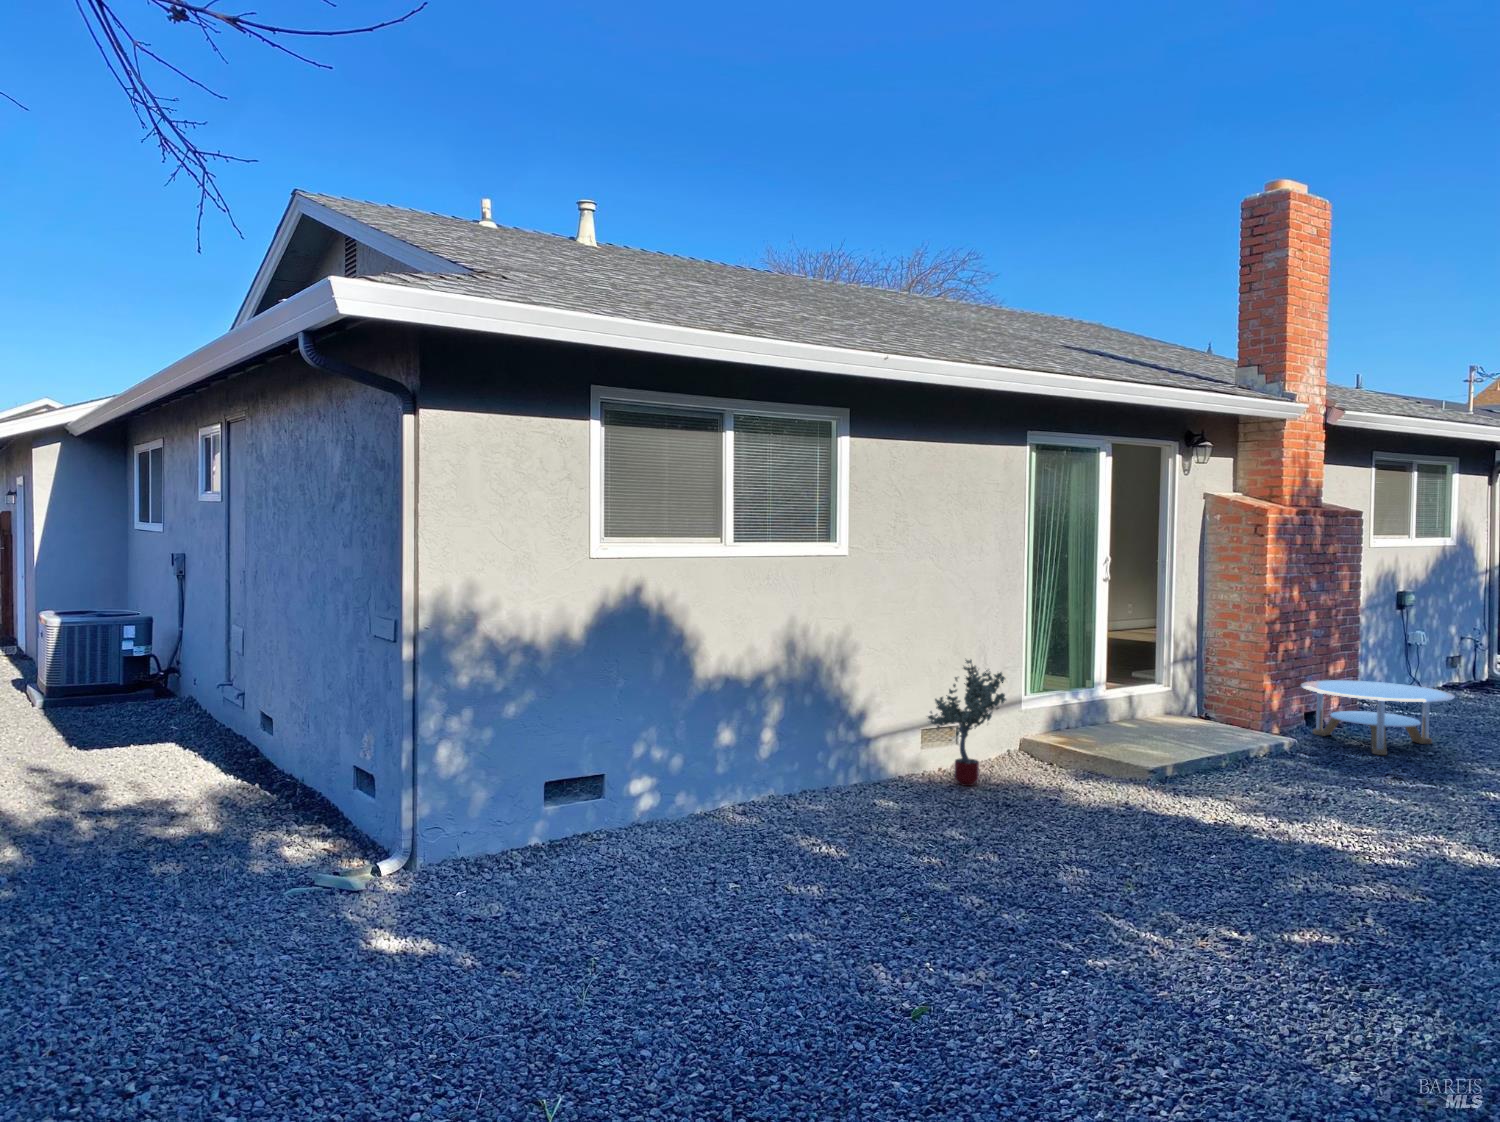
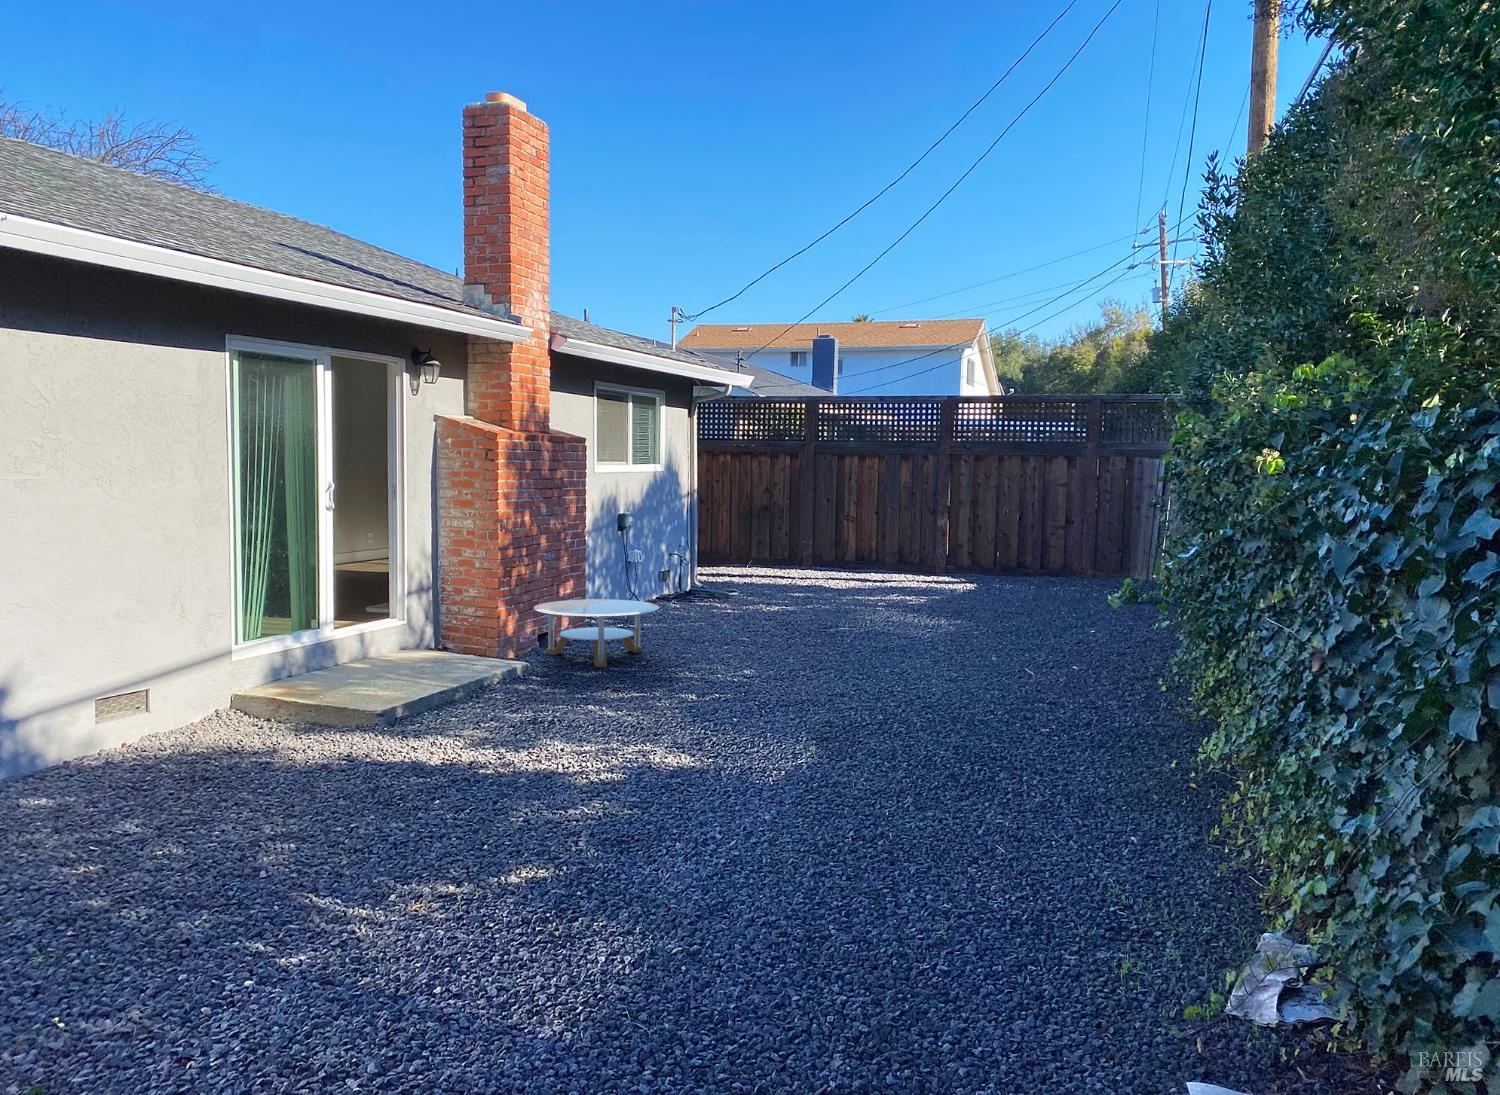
potted tree: present [928,660,1006,786] -> none [88,606,204,765]

